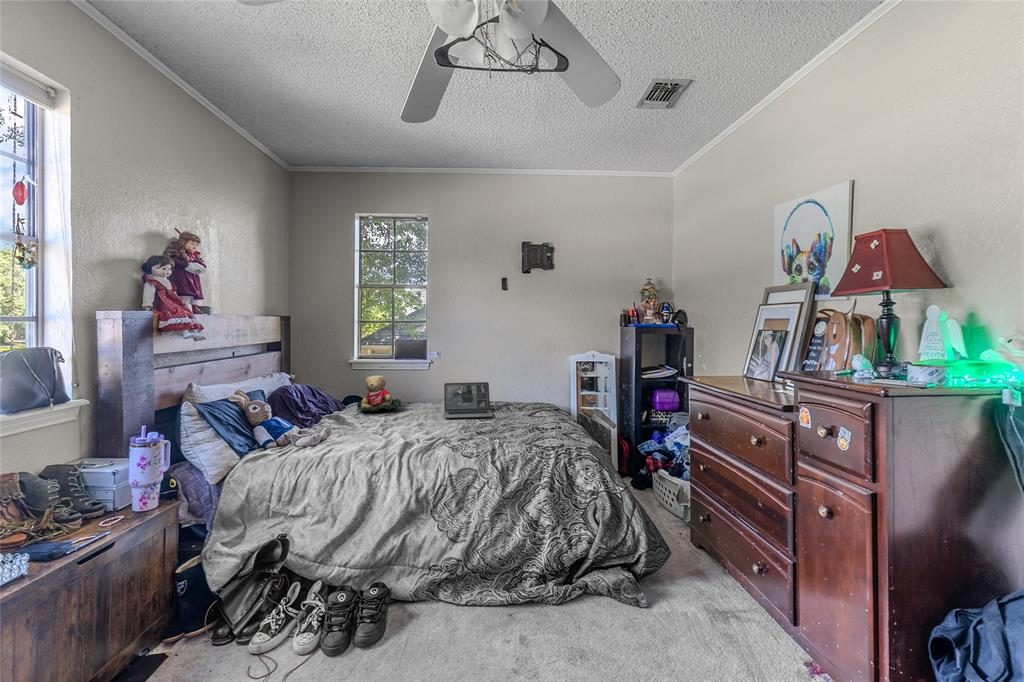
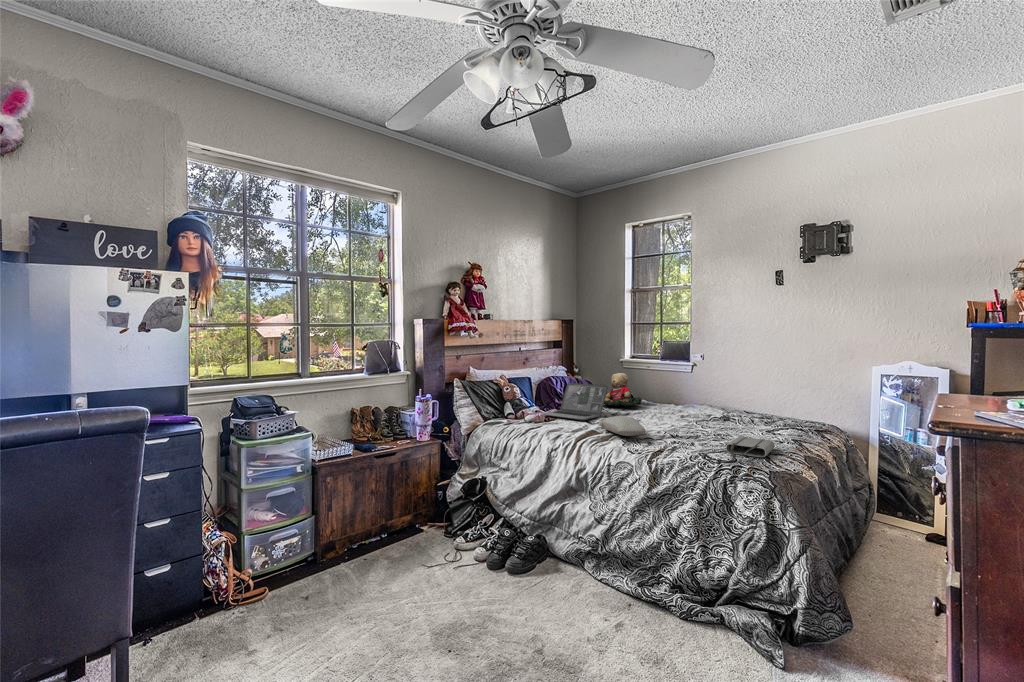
laptop: present [444,382,493,419] -> present [543,383,608,421]
pillow: none [407,421,470,441] -> present [599,416,646,436]
tote bag: none [535,423,574,443] -> present [726,437,774,458]

